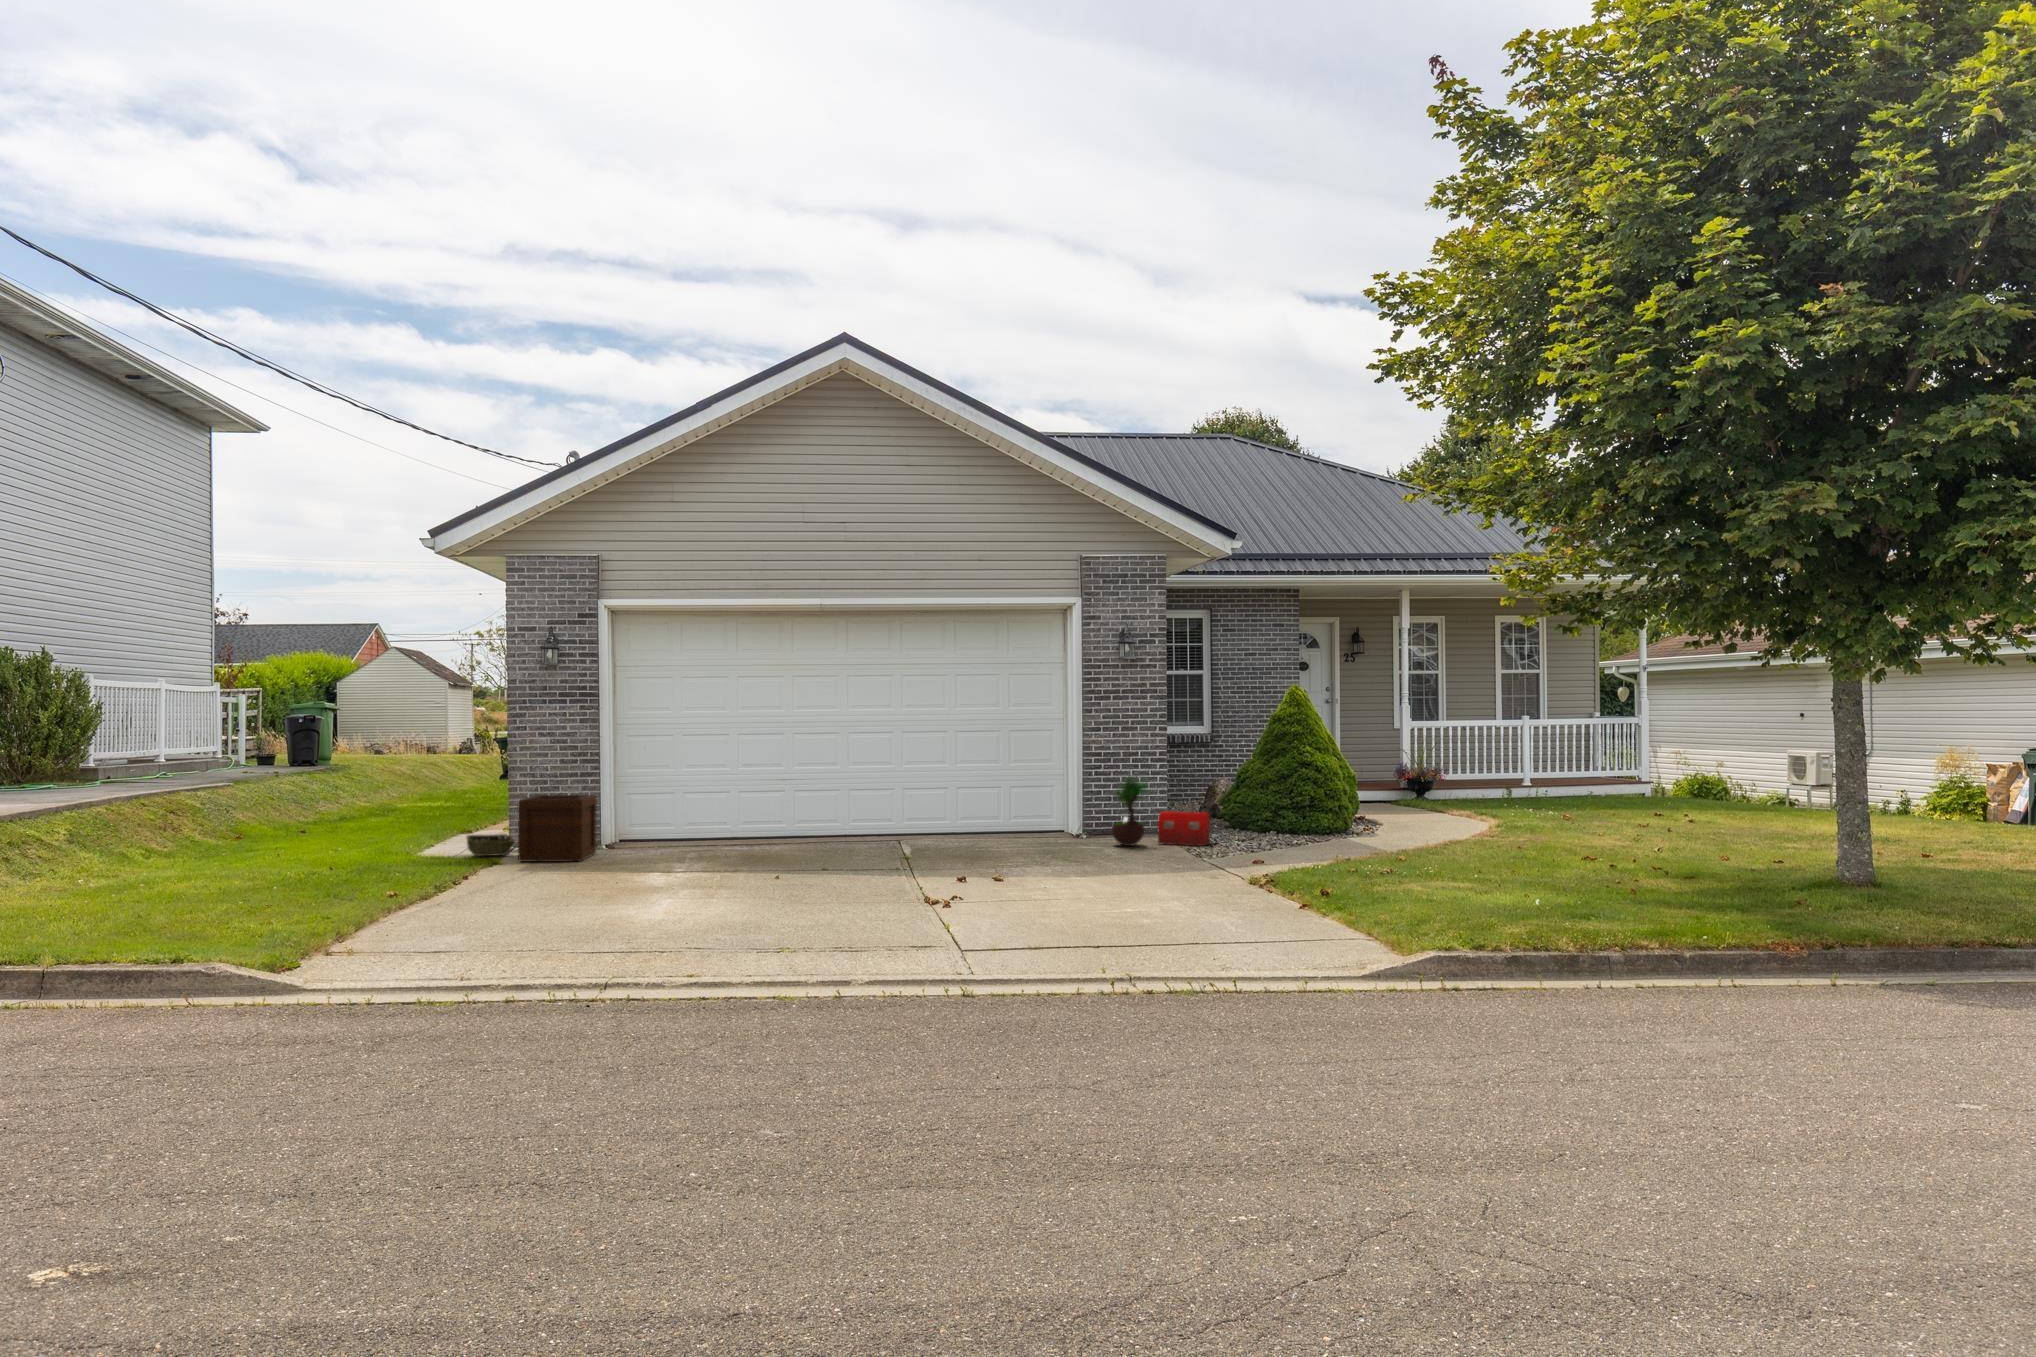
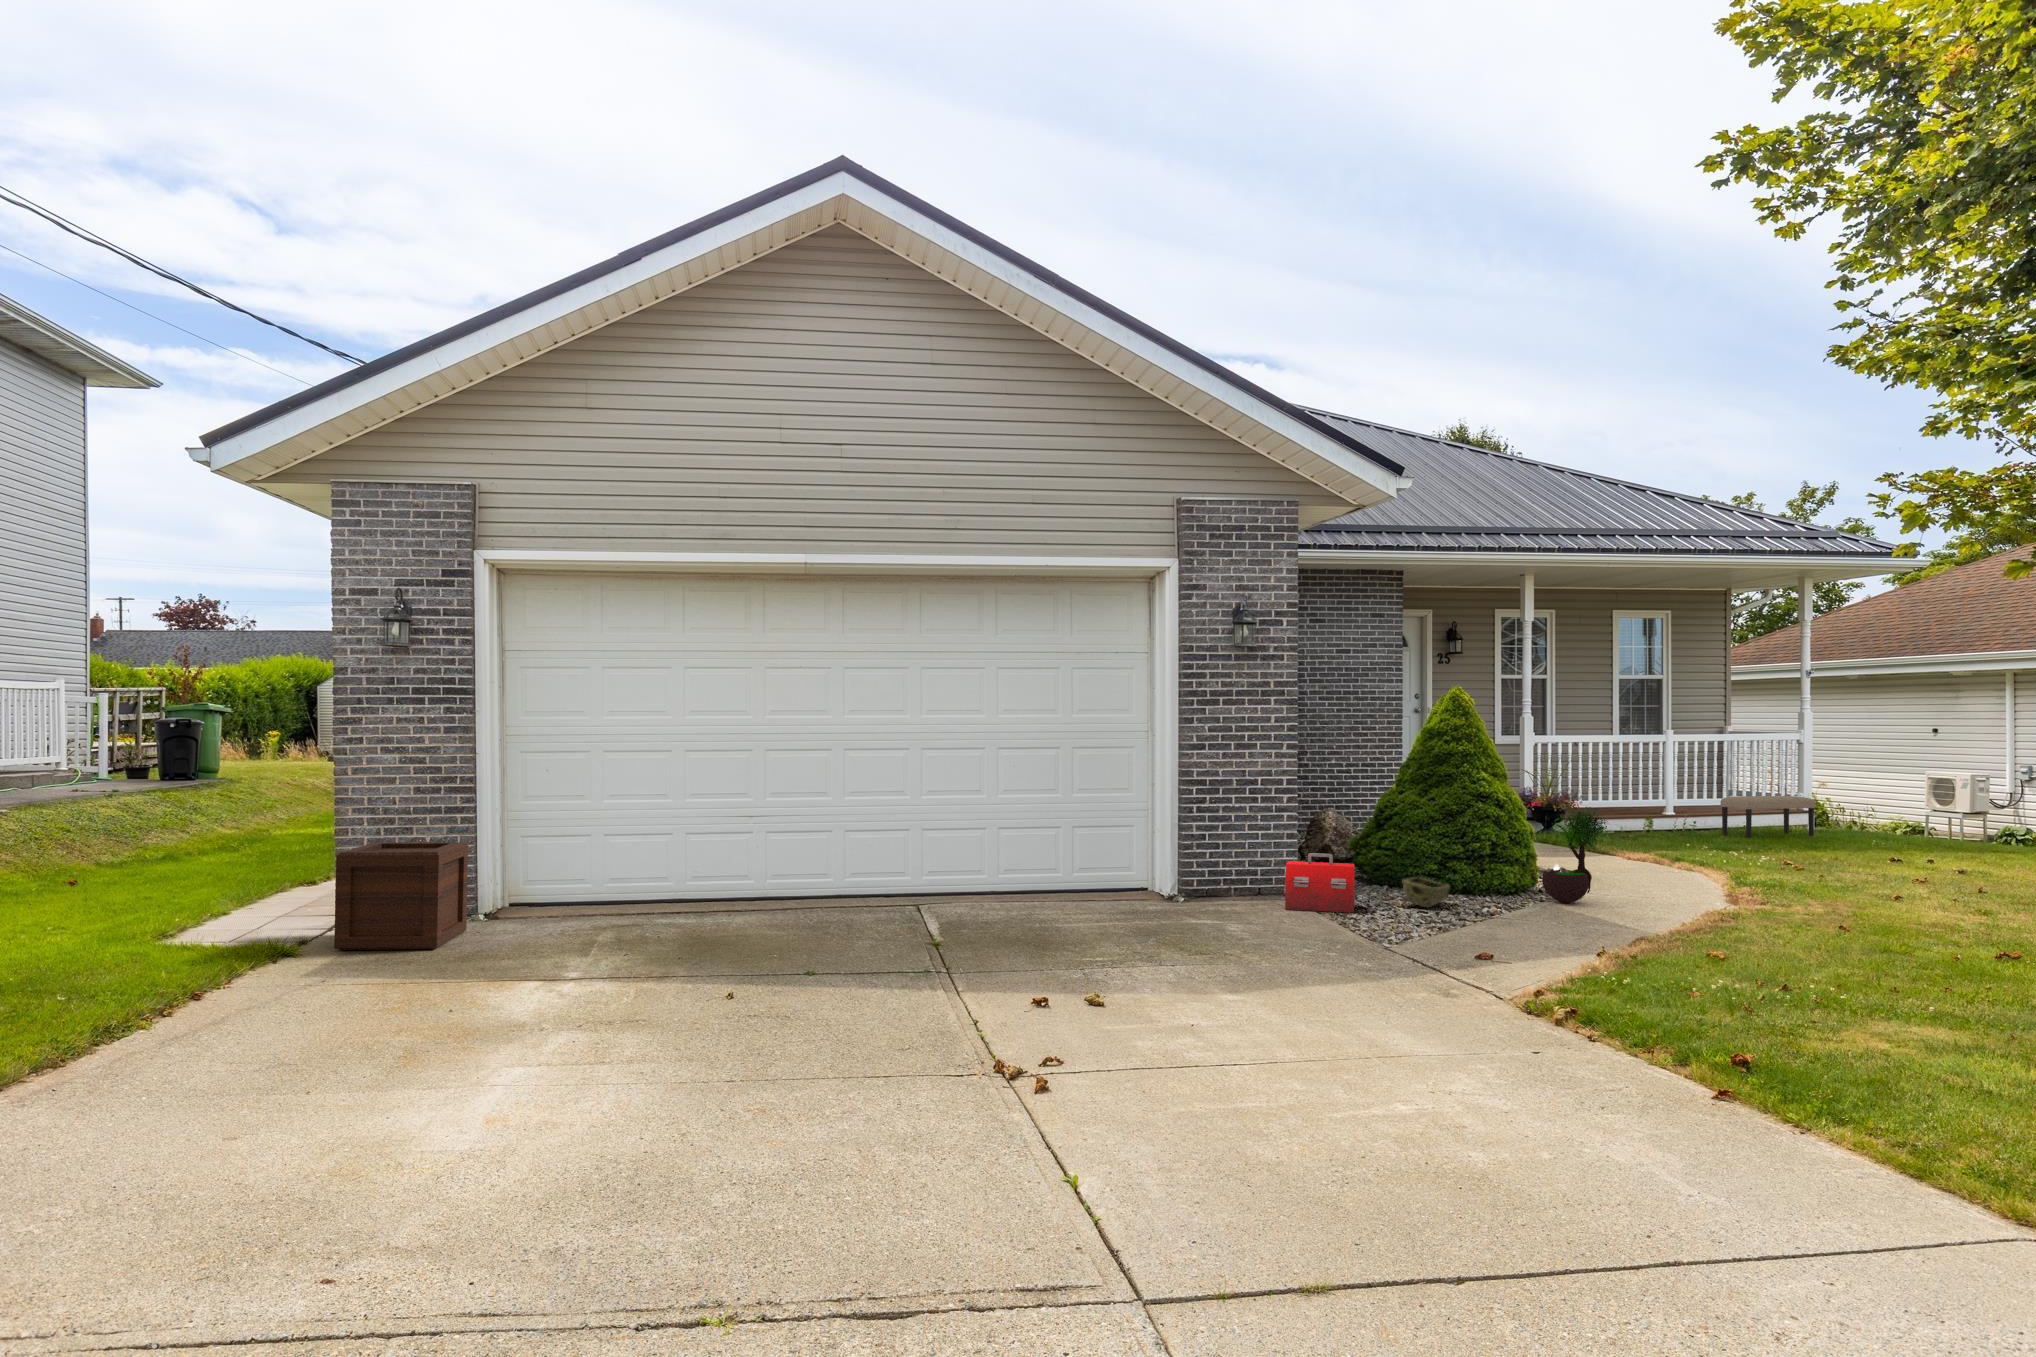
bench: none [1577,770,1656,804] -> present [1720,796,1815,838]
potted tree: present [1112,776,1149,846] -> present [1542,807,1608,903]
woven basket: present [467,834,514,856] -> present [1403,877,1450,907]

